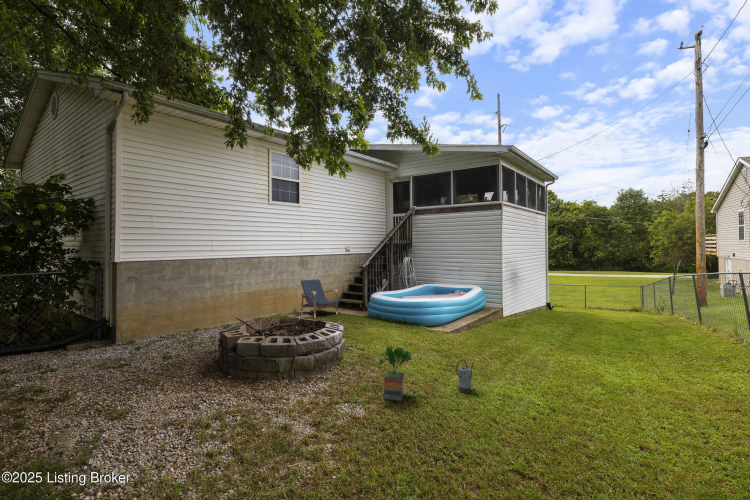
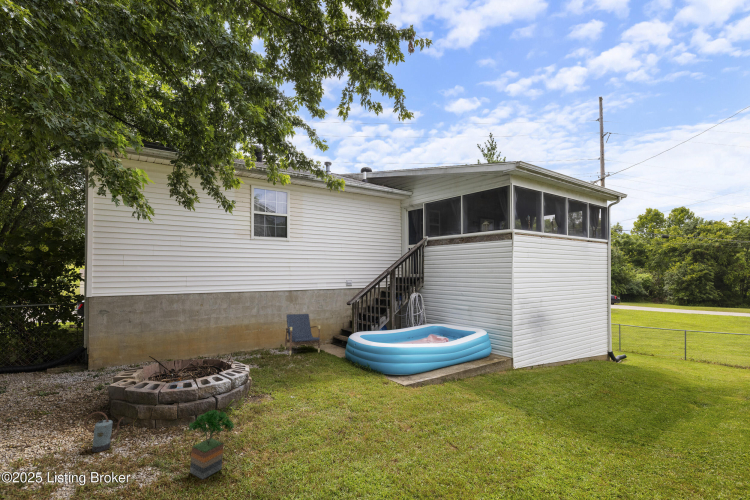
watering can: present [456,359,474,393] -> present [84,412,124,452]

